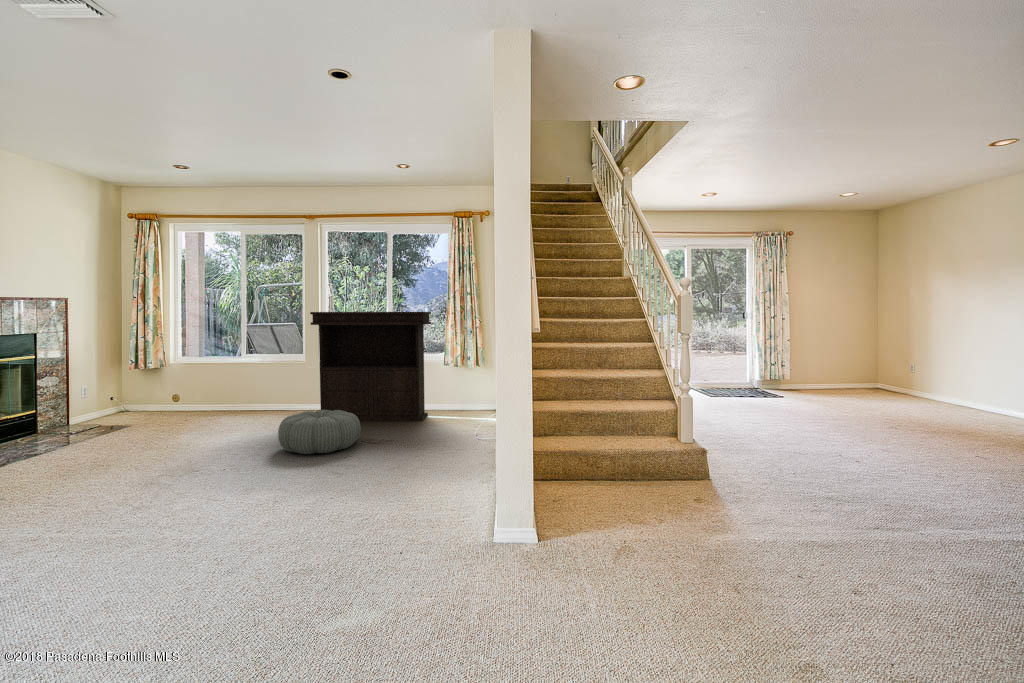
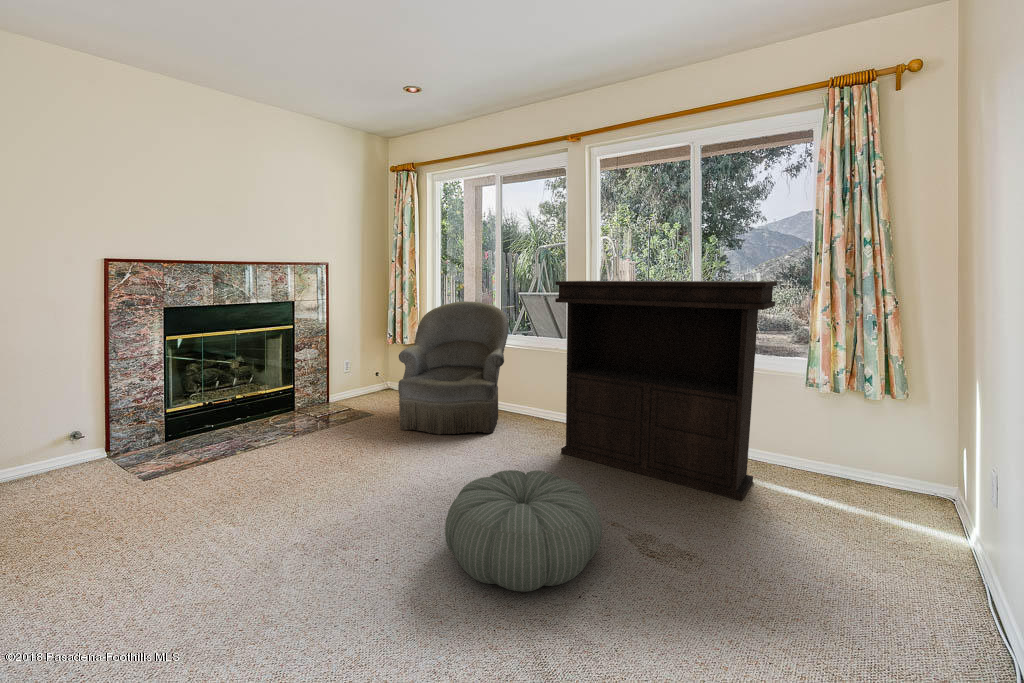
armchair: none [171,329,265,428] -> present [398,301,509,435]

